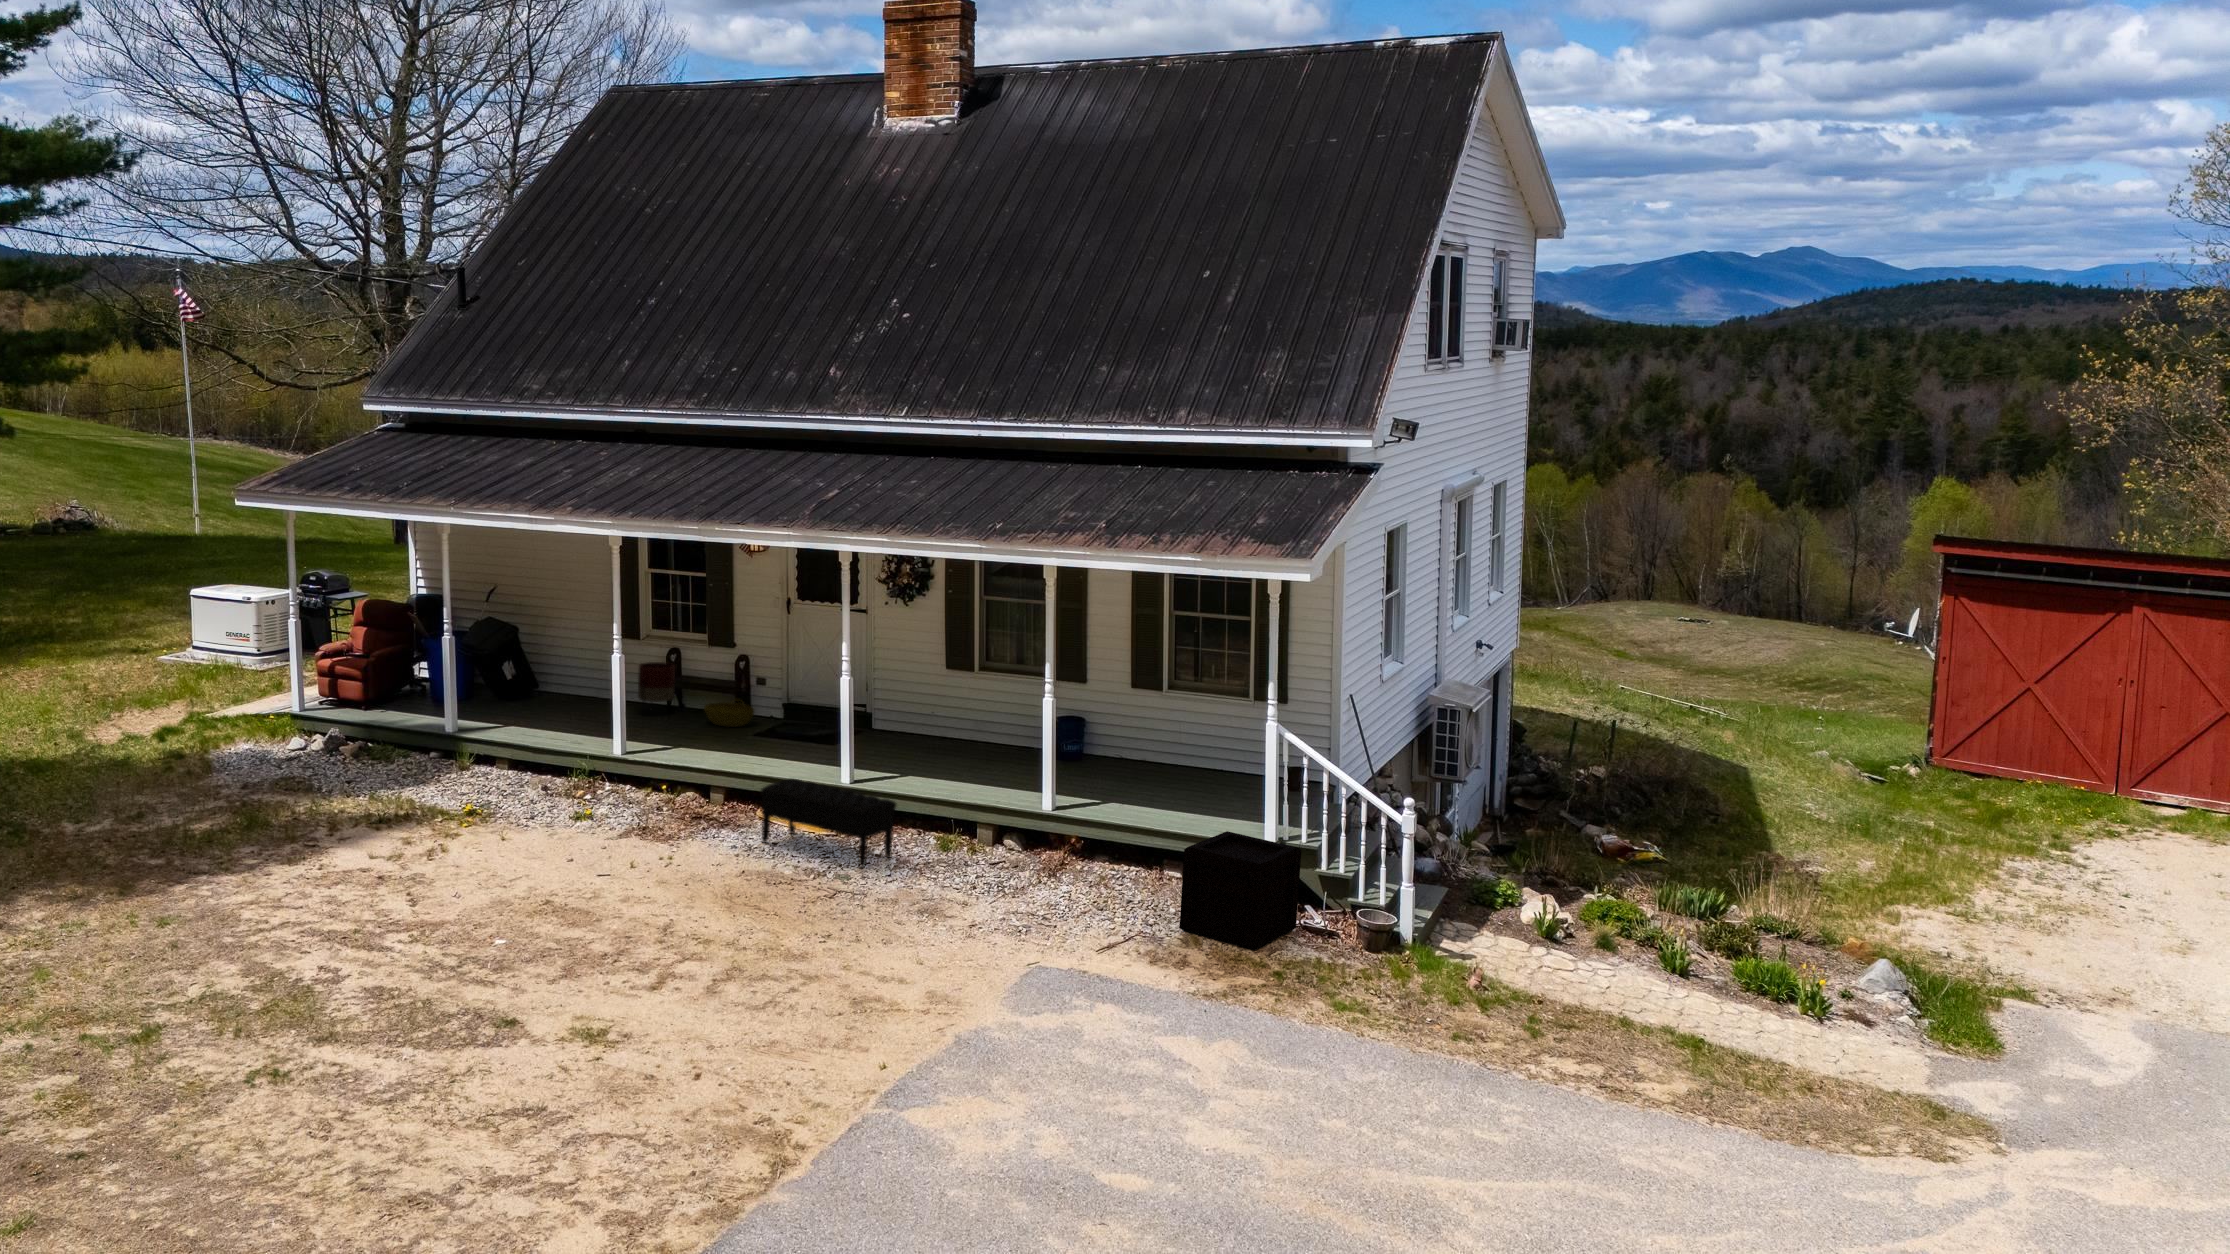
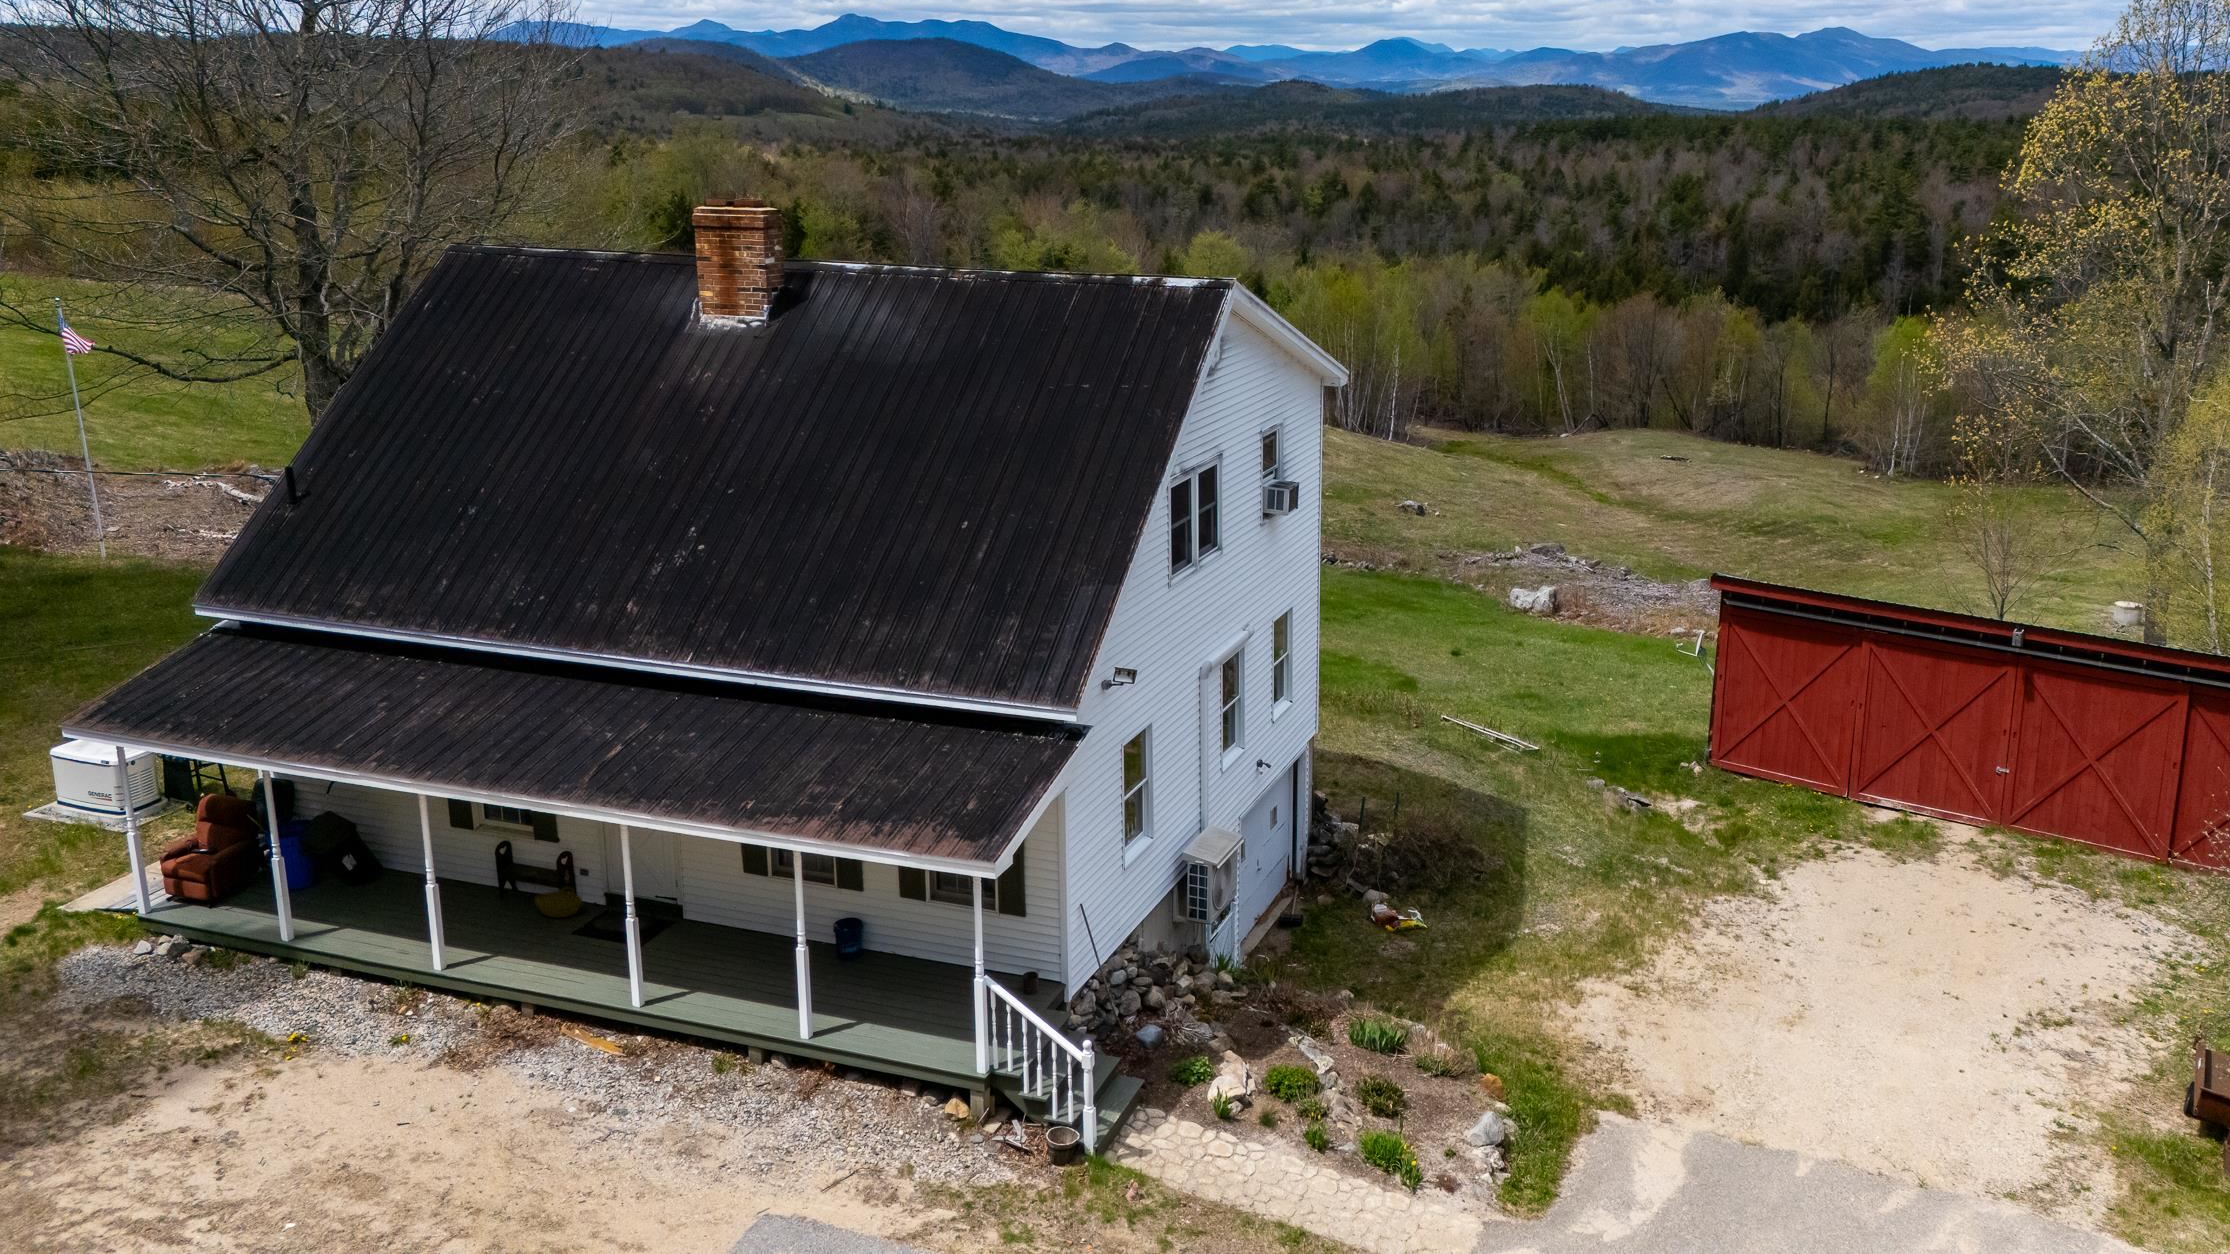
planter: present [638,662,676,708] -> none [473,852,512,906]
bench: present [761,779,897,868] -> none [559,1000,679,1092]
wooden crate: present [1179,831,1301,950] -> none [902,1059,1005,1175]

